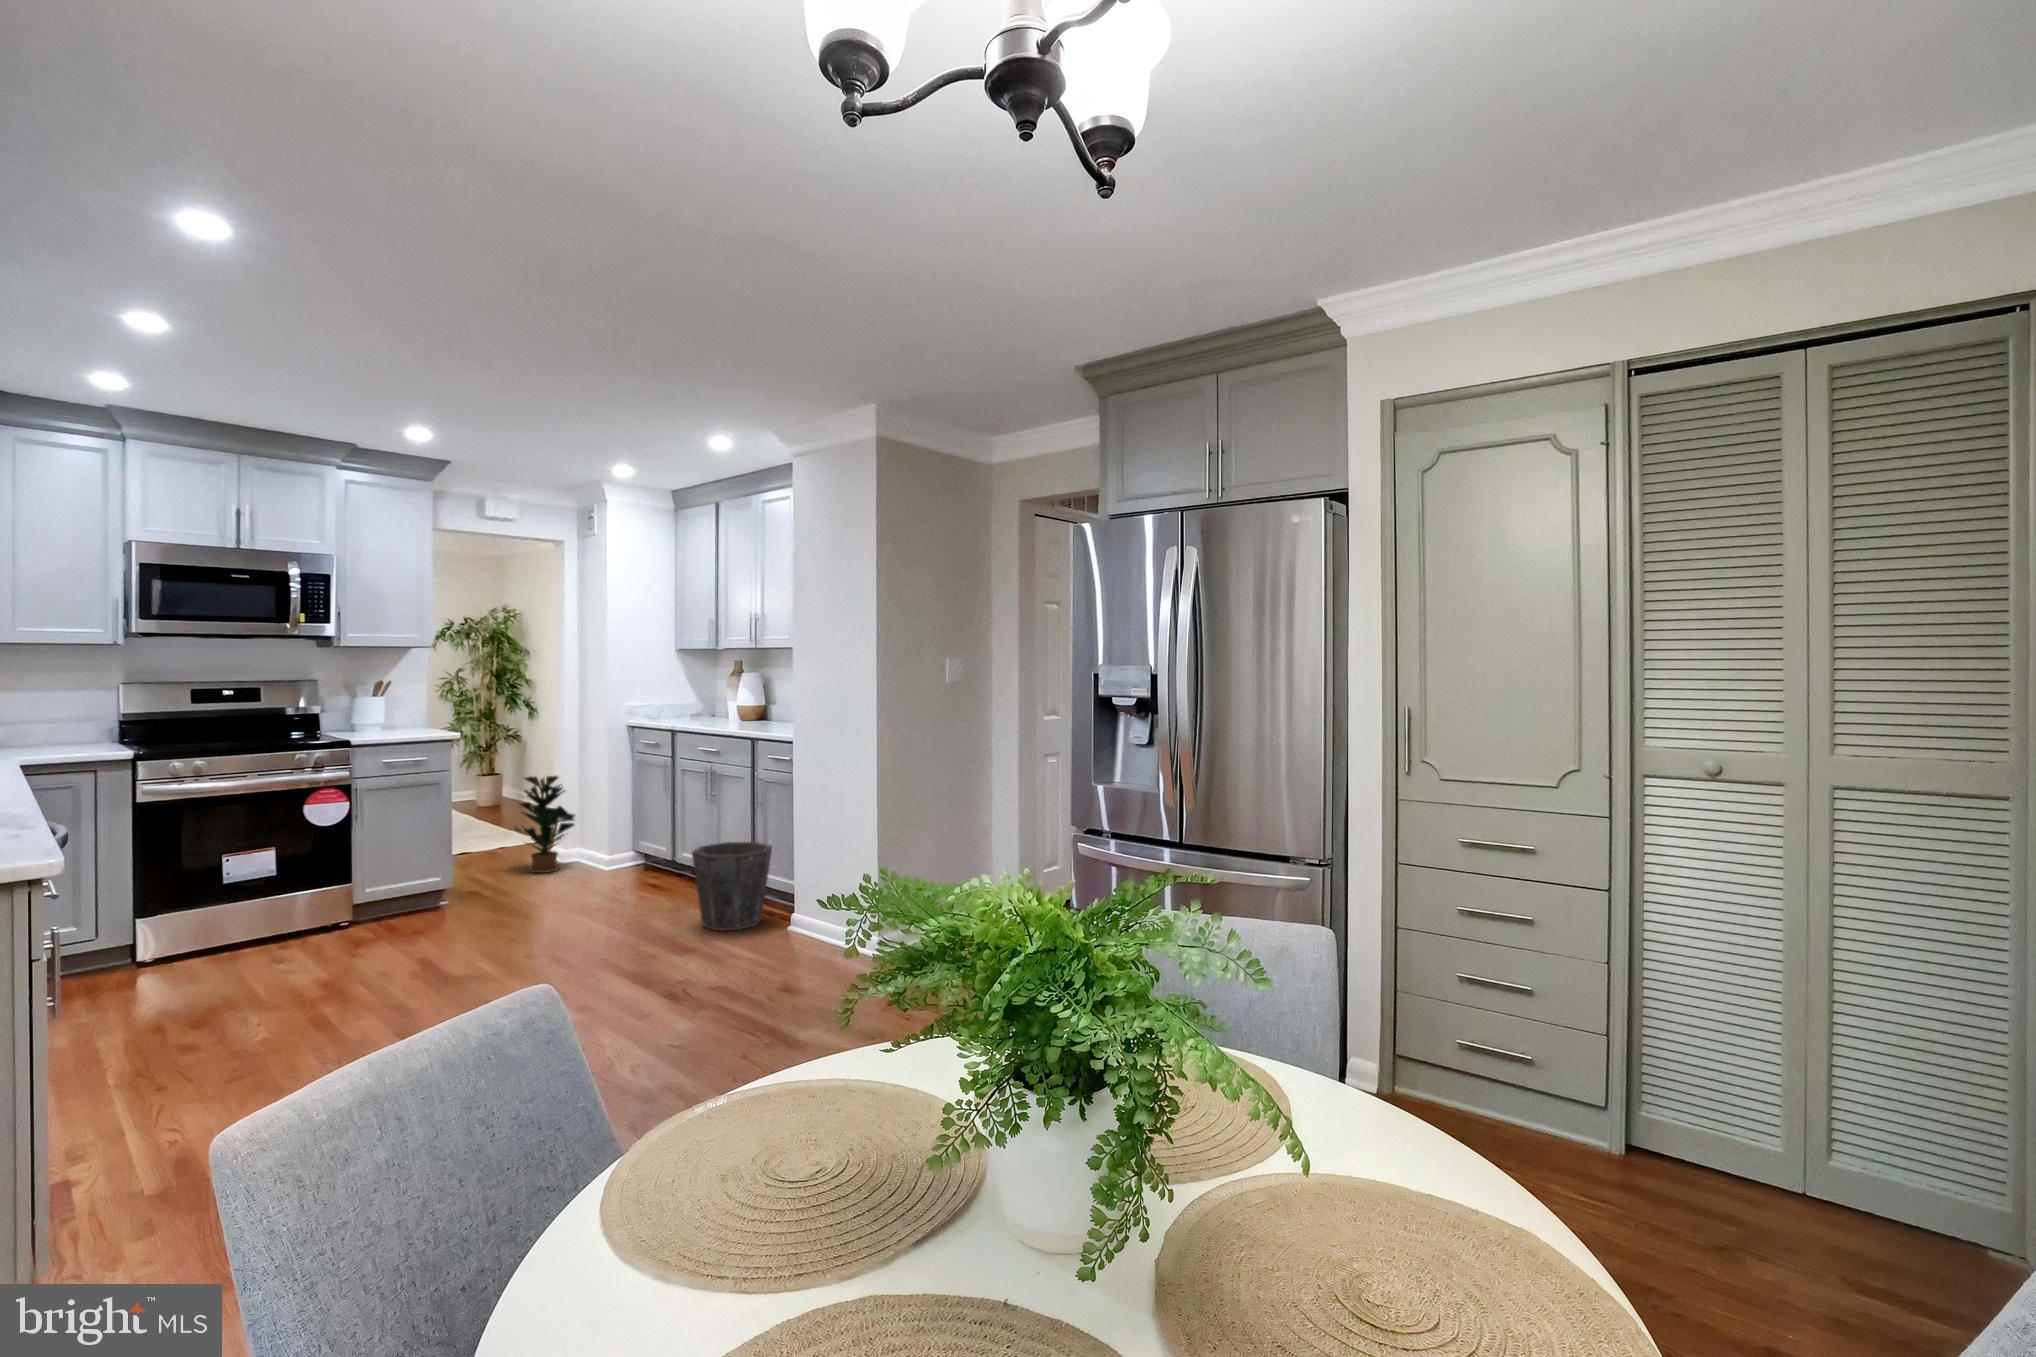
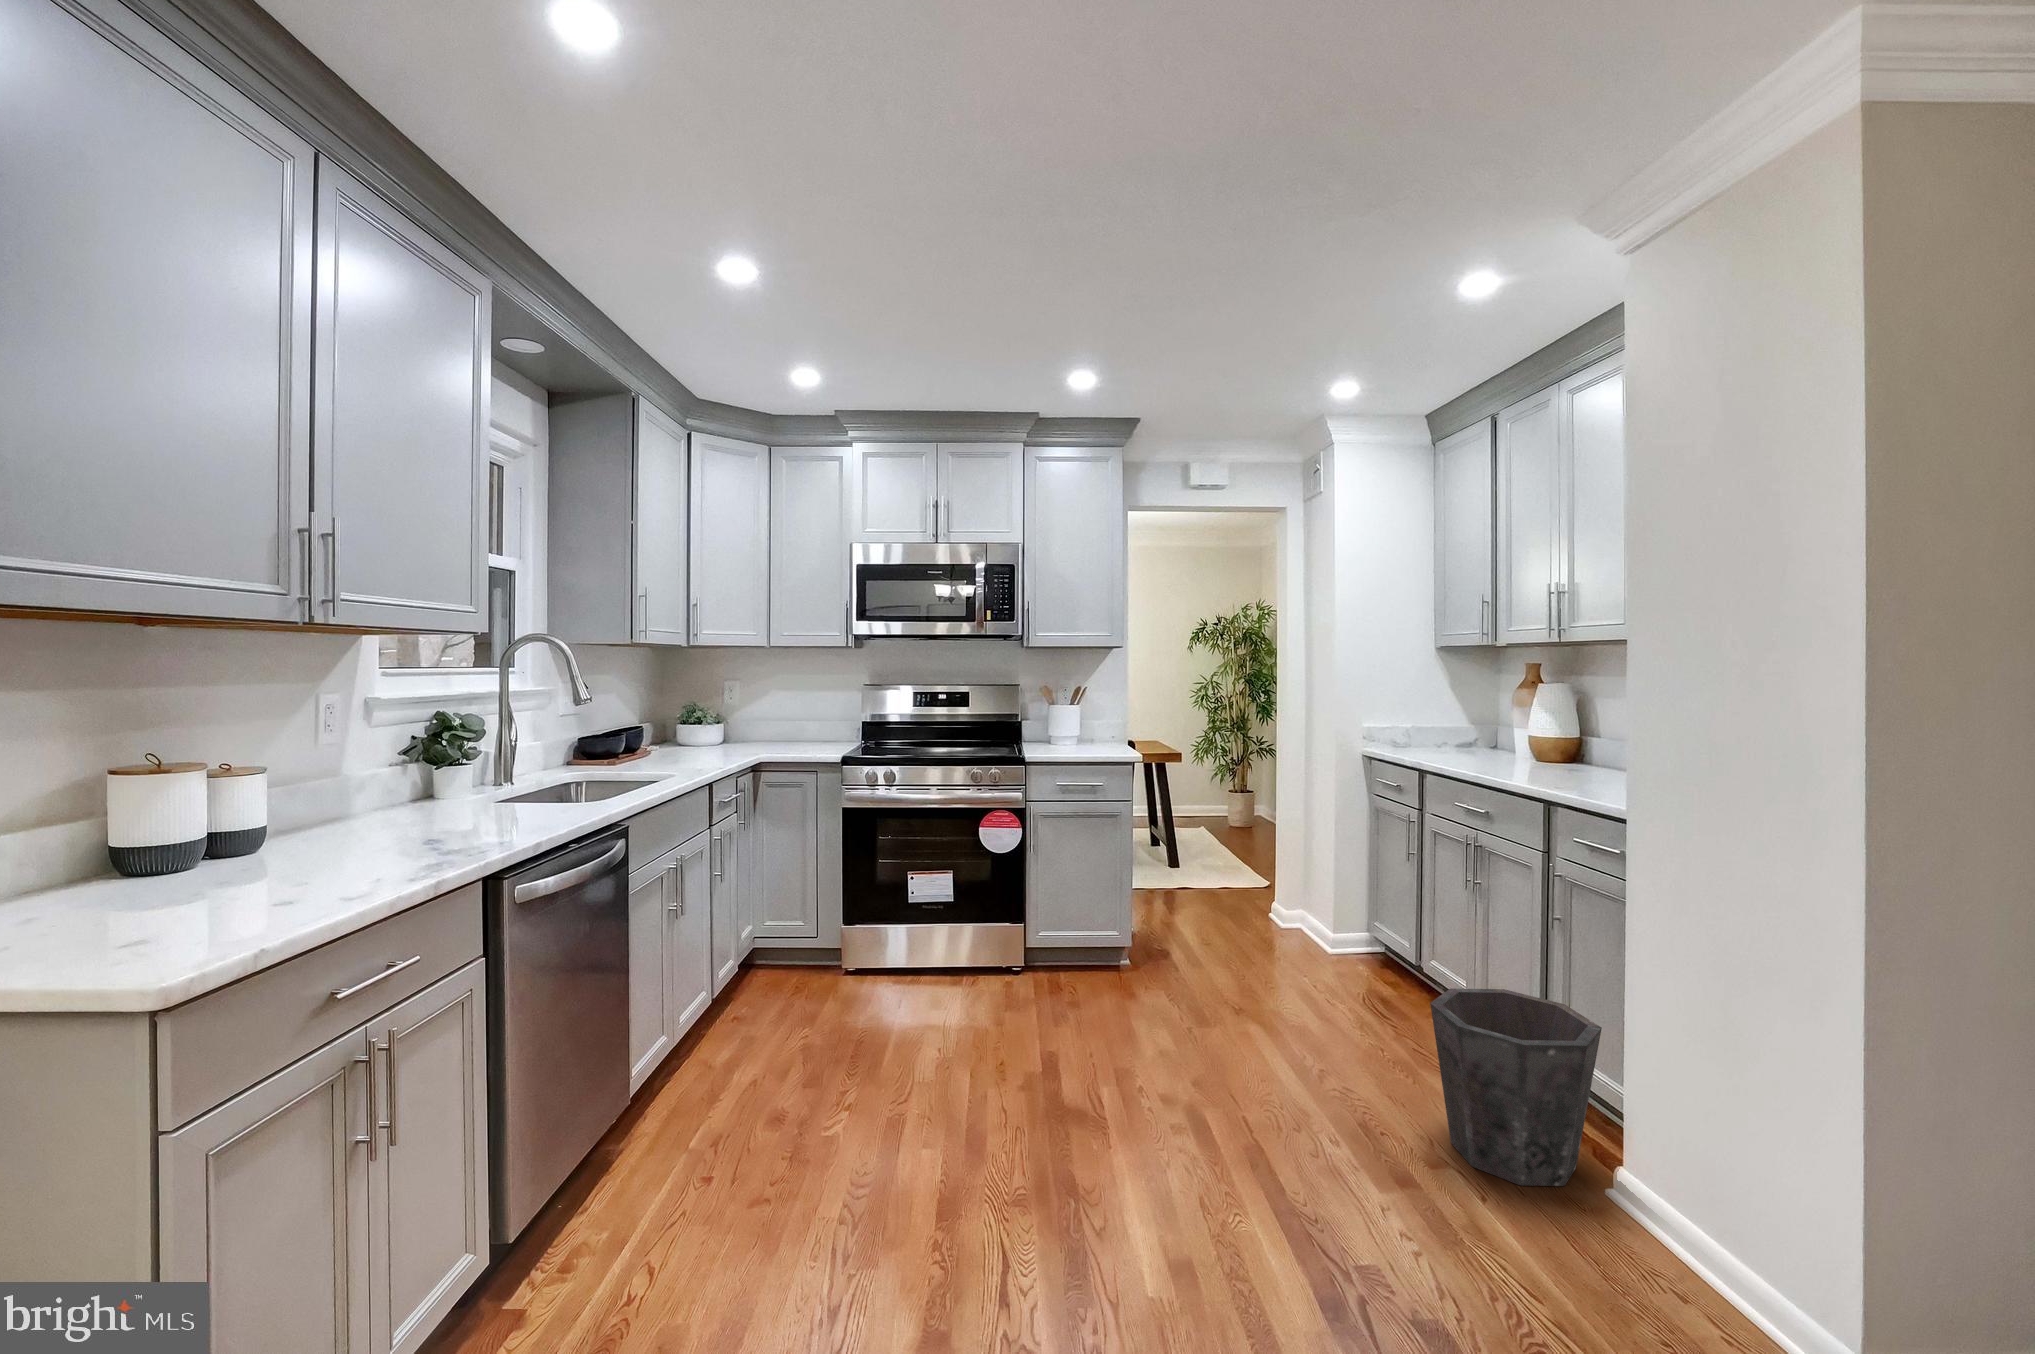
potted plant: present [515,776,575,873] -> none [1222,809,1297,938]

